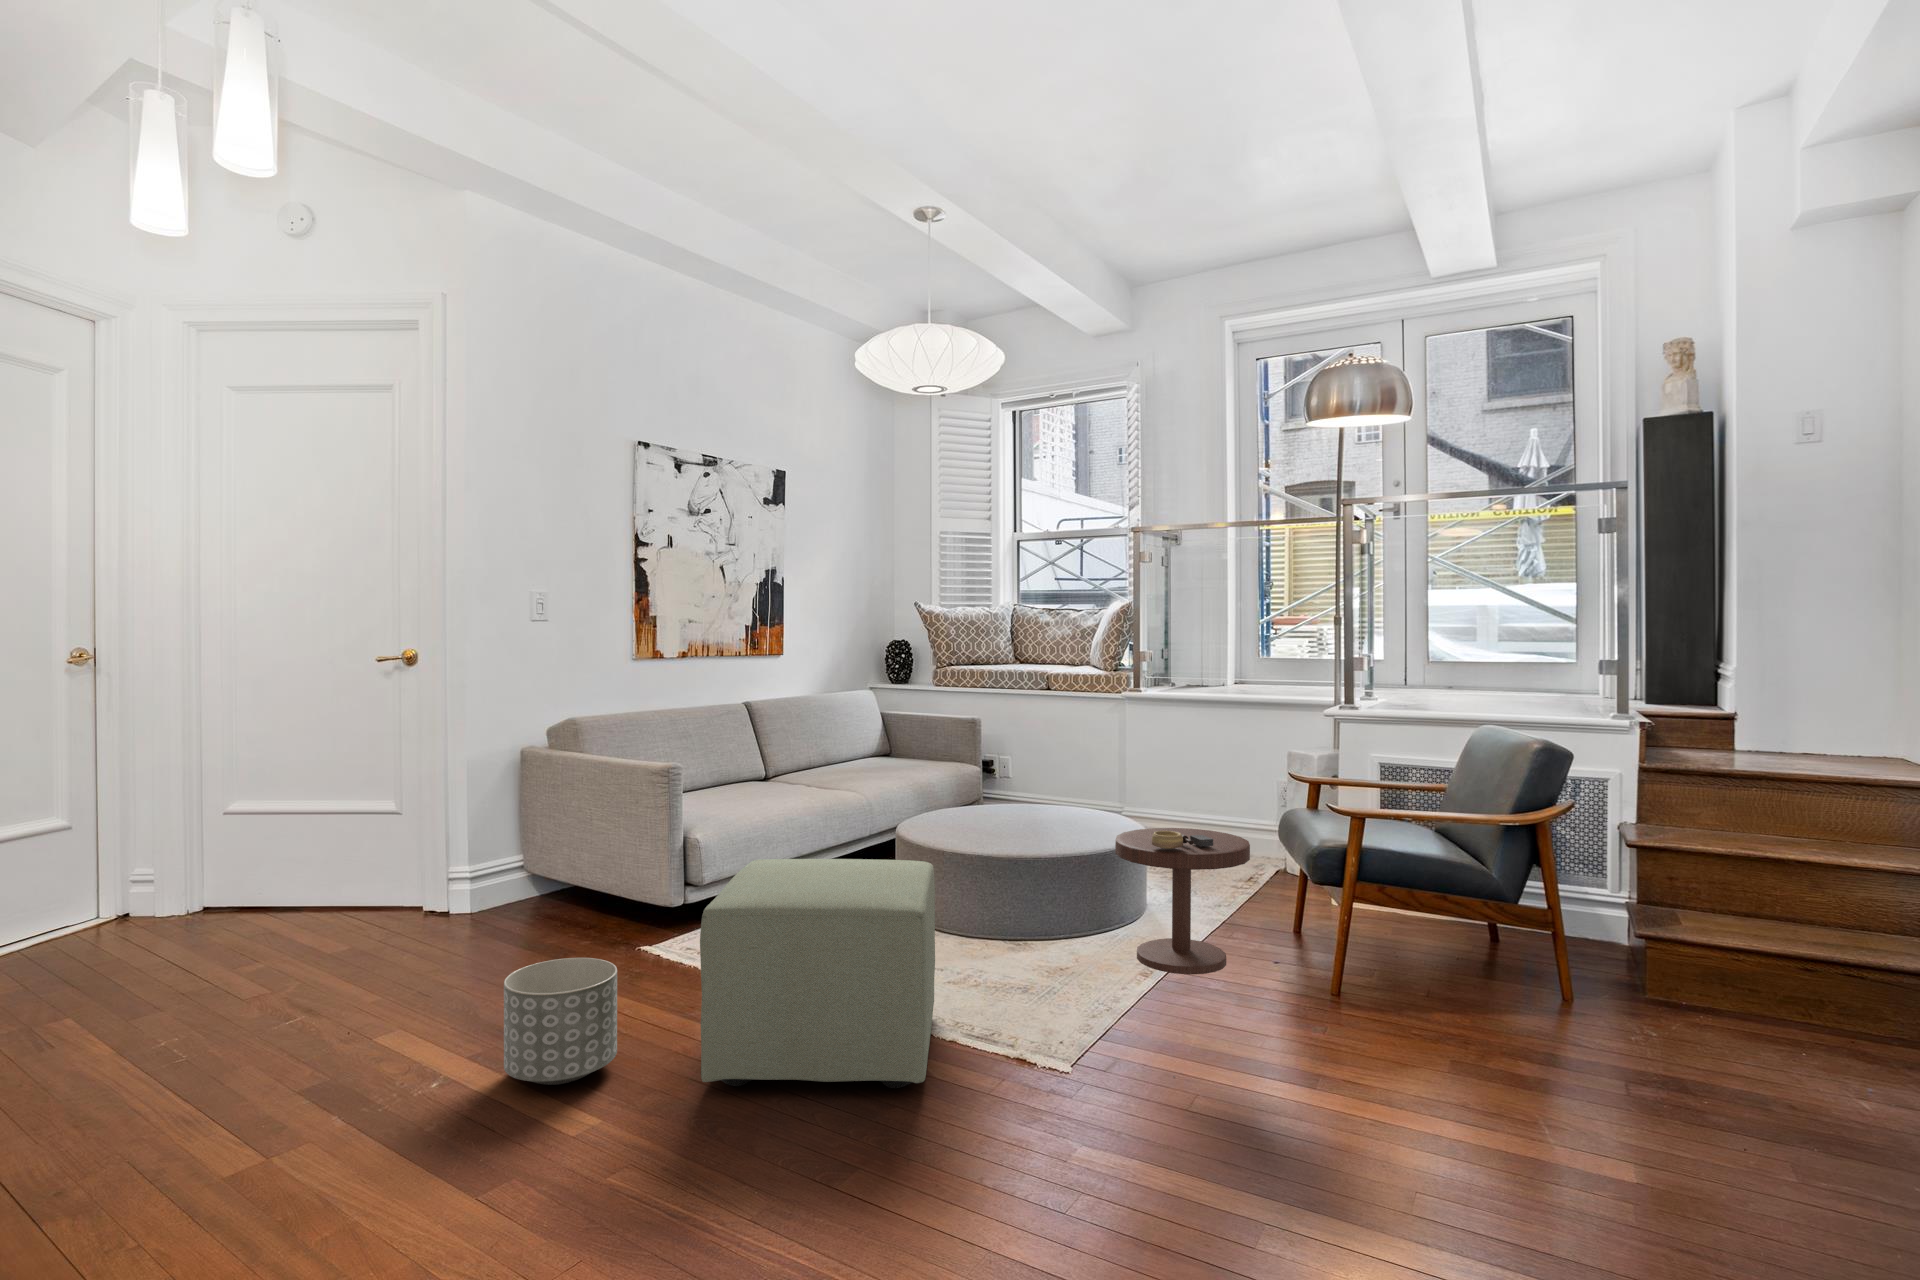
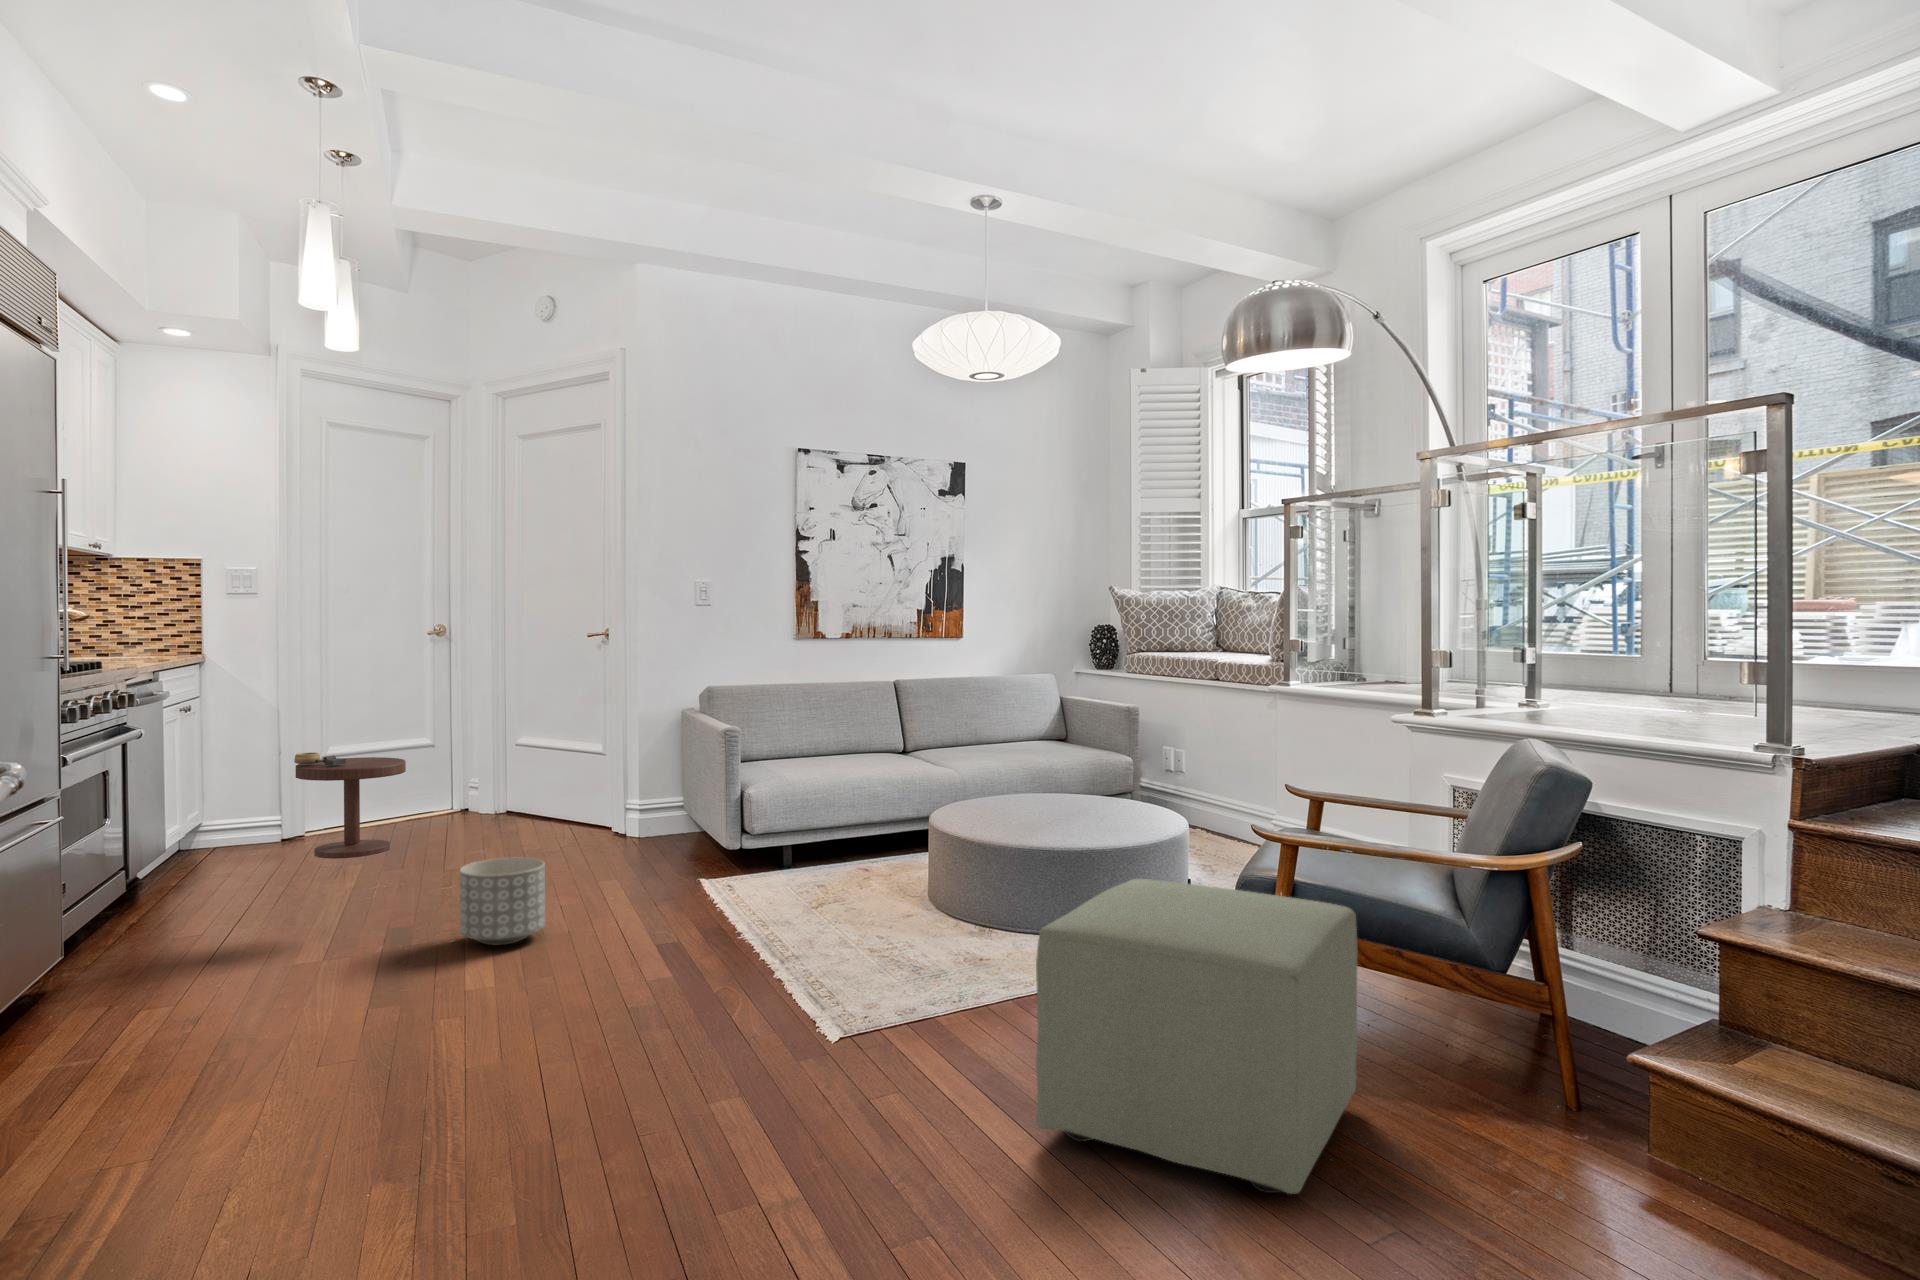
side table: present [1115,828,1250,1077] -> present [294,753,406,859]
ottoman: present [700,859,935,1088] -> present [1036,879,1357,1194]

